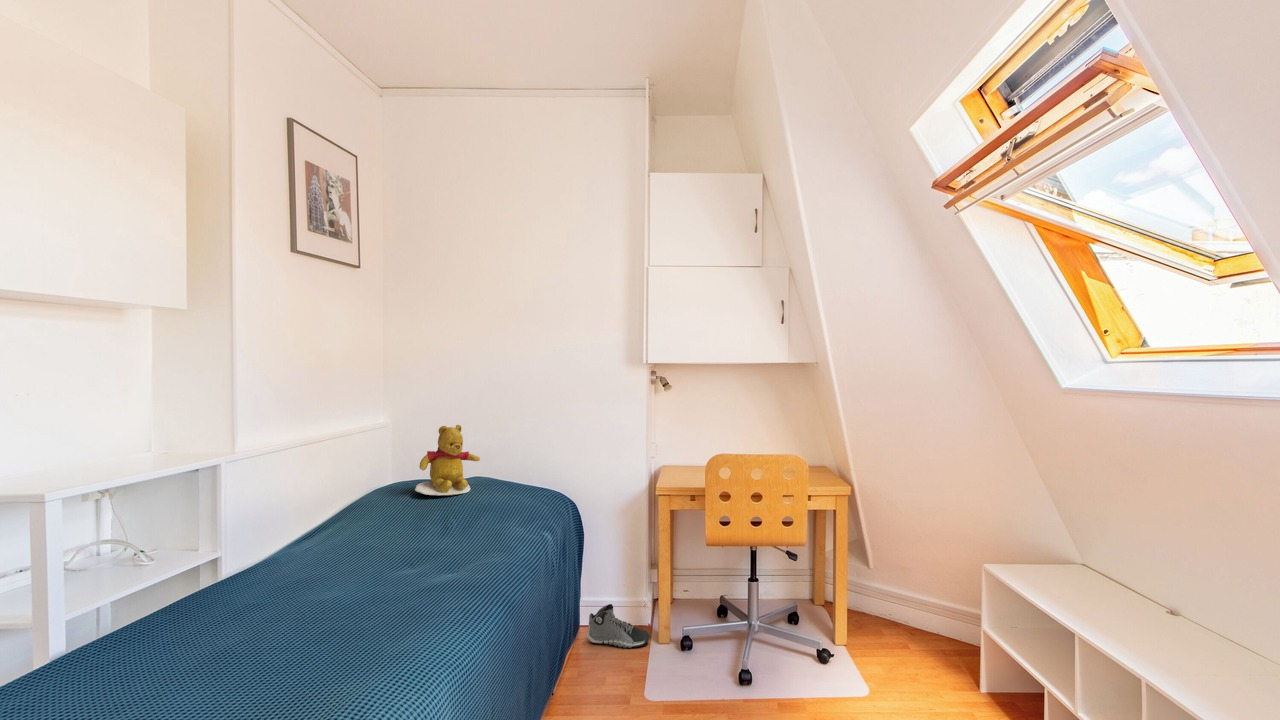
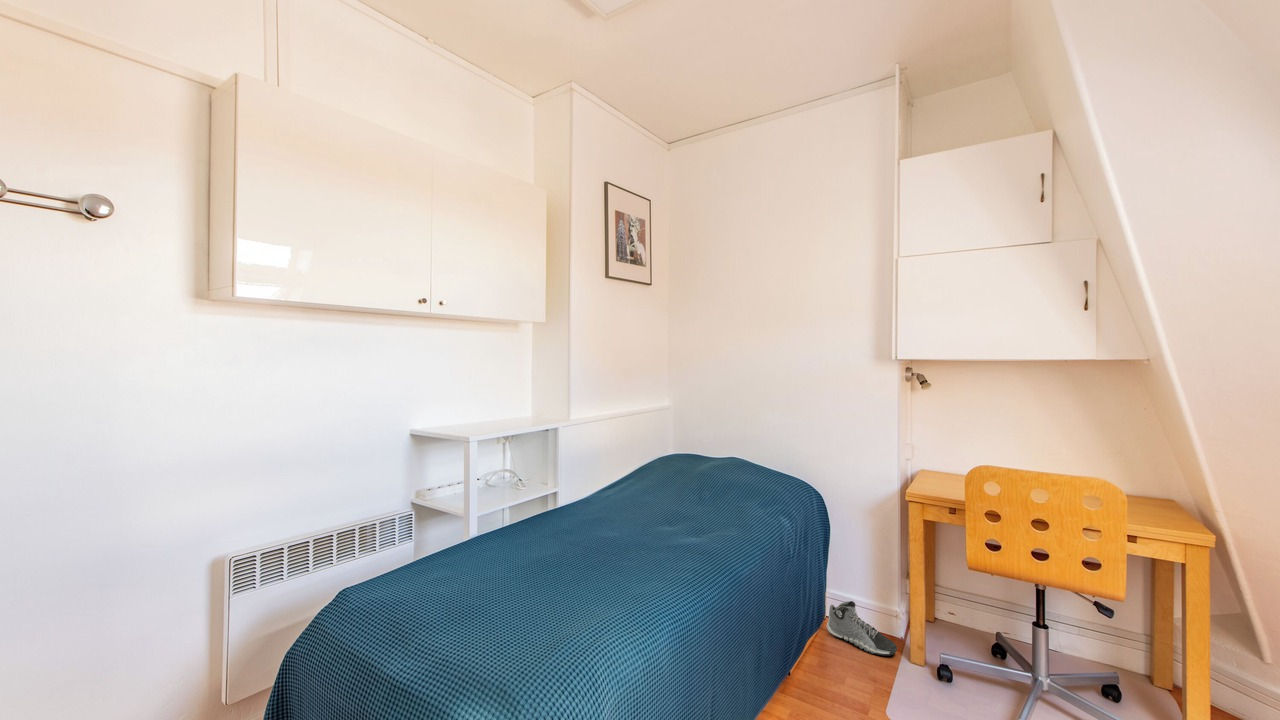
teddy bear: present [415,425,480,496] -> none [679,410,733,467]

